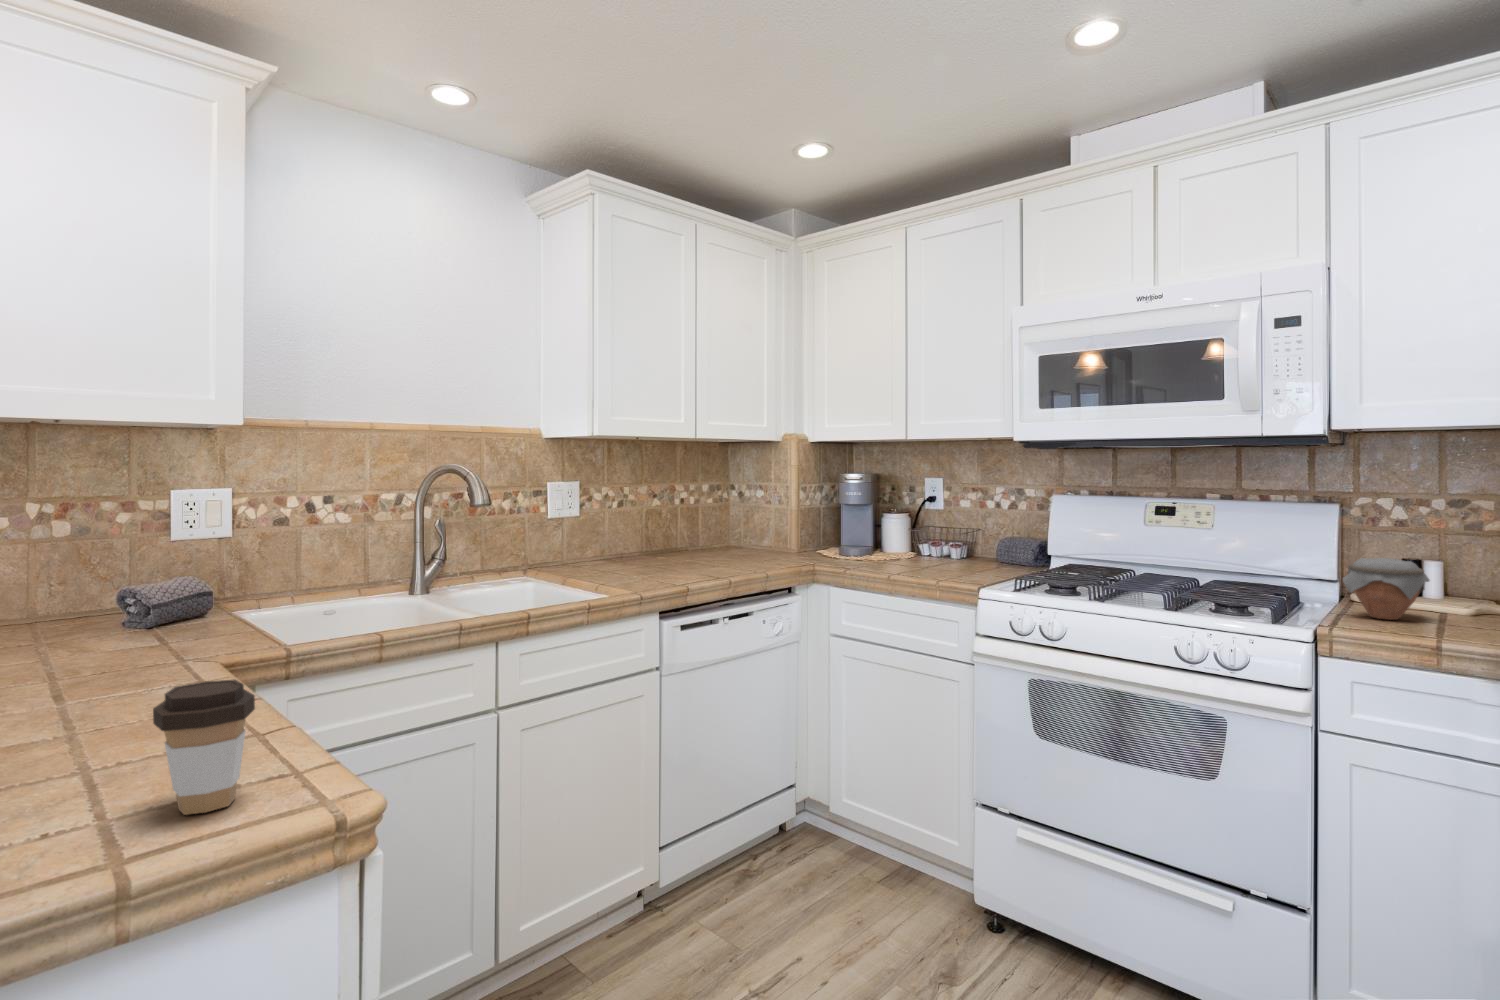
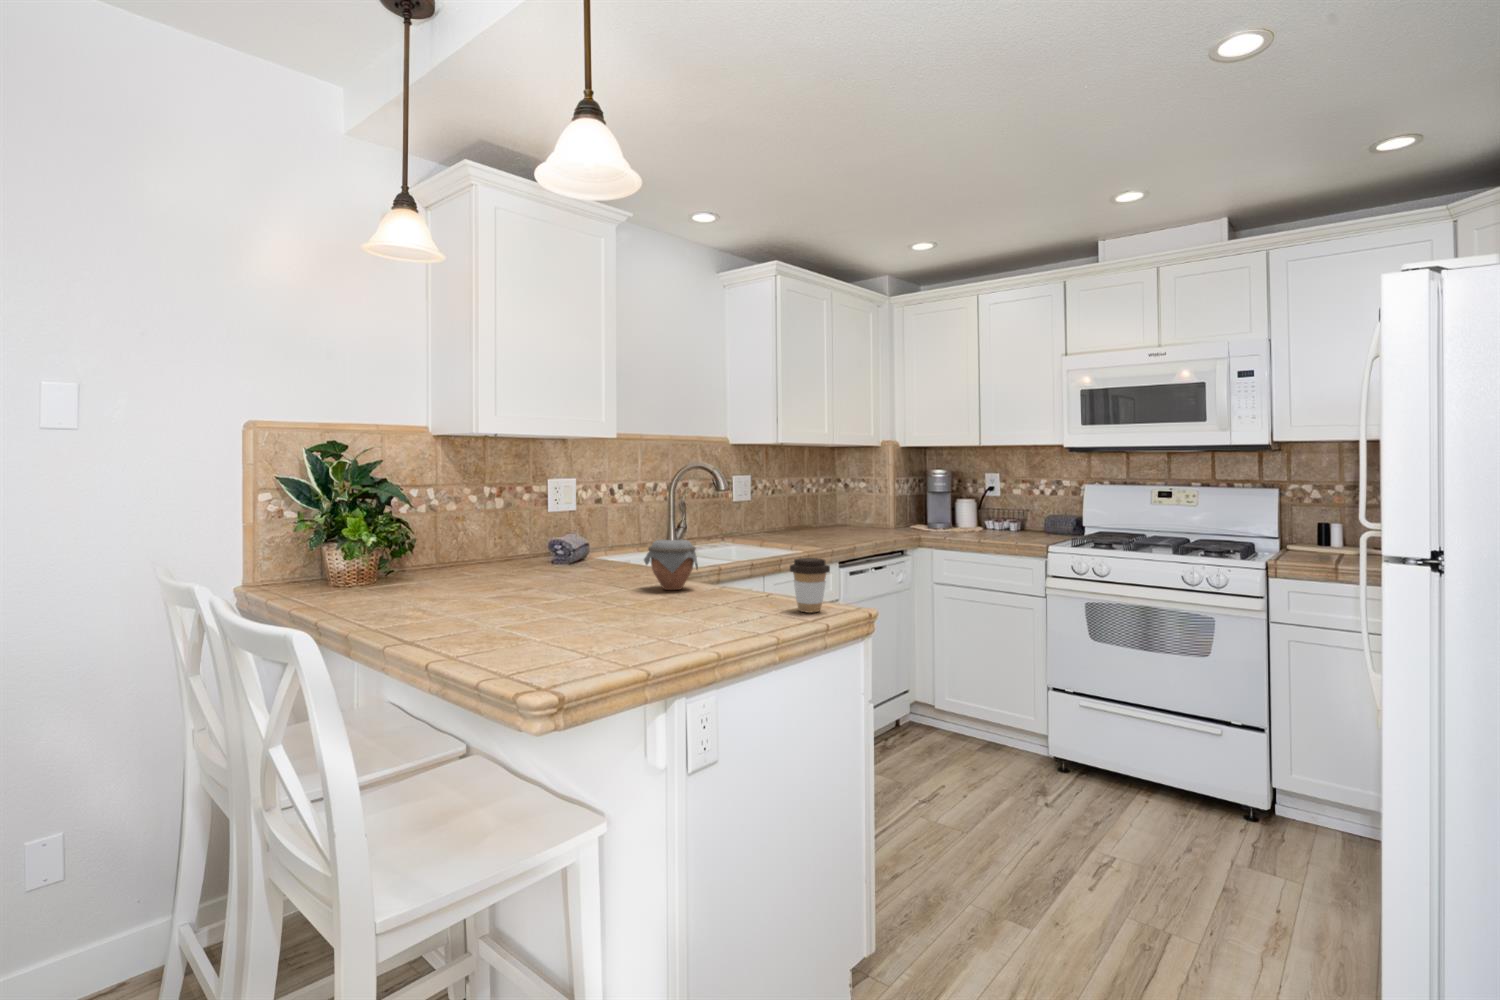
jar: present [1343,558,1429,620] -> present [644,540,698,590]

